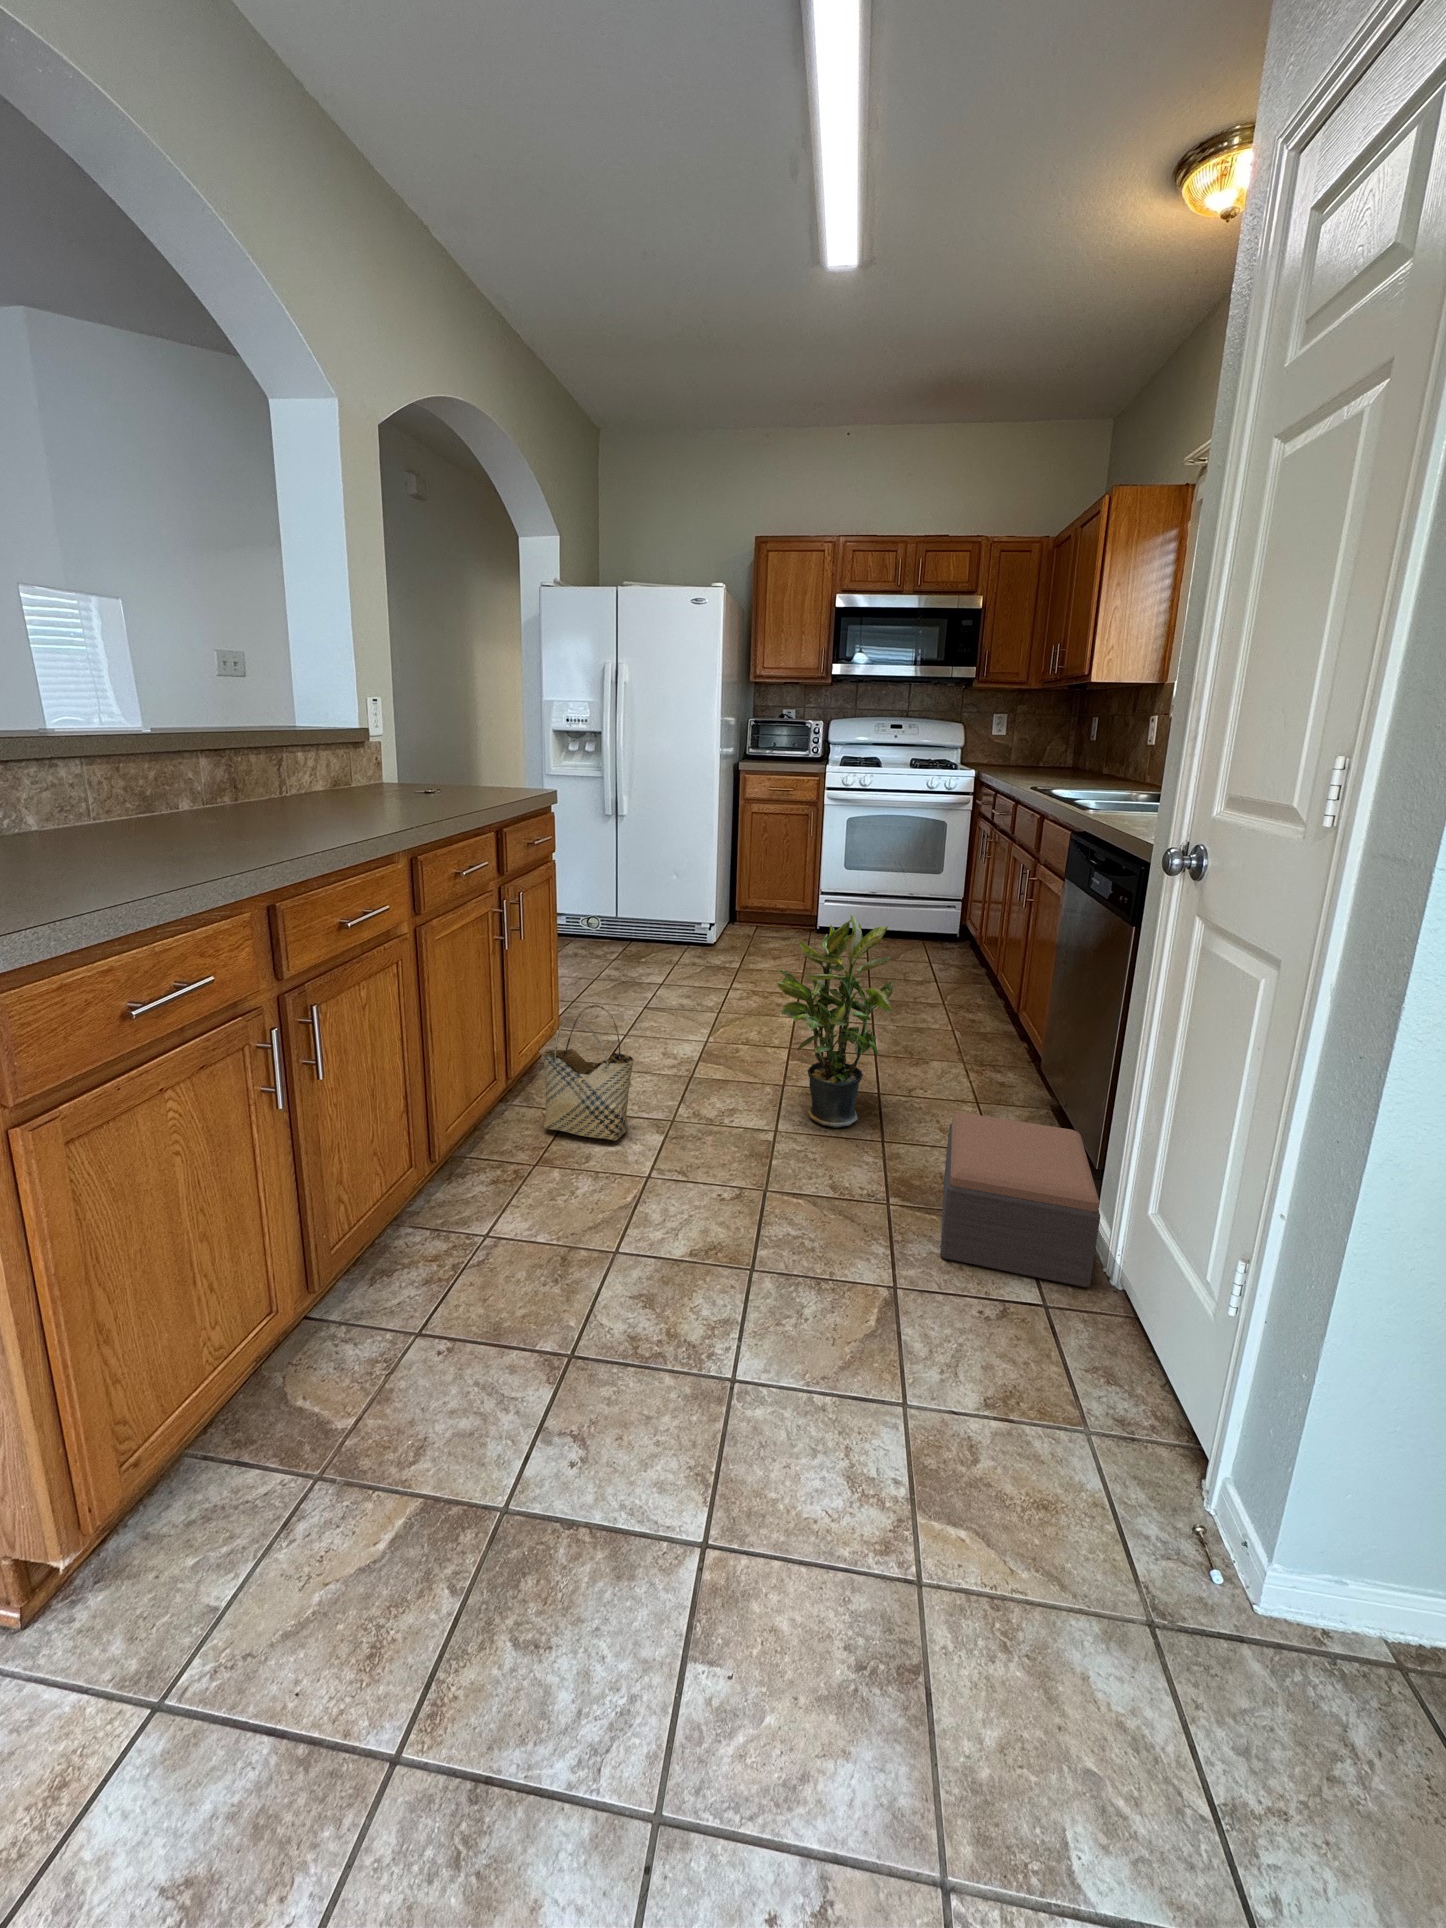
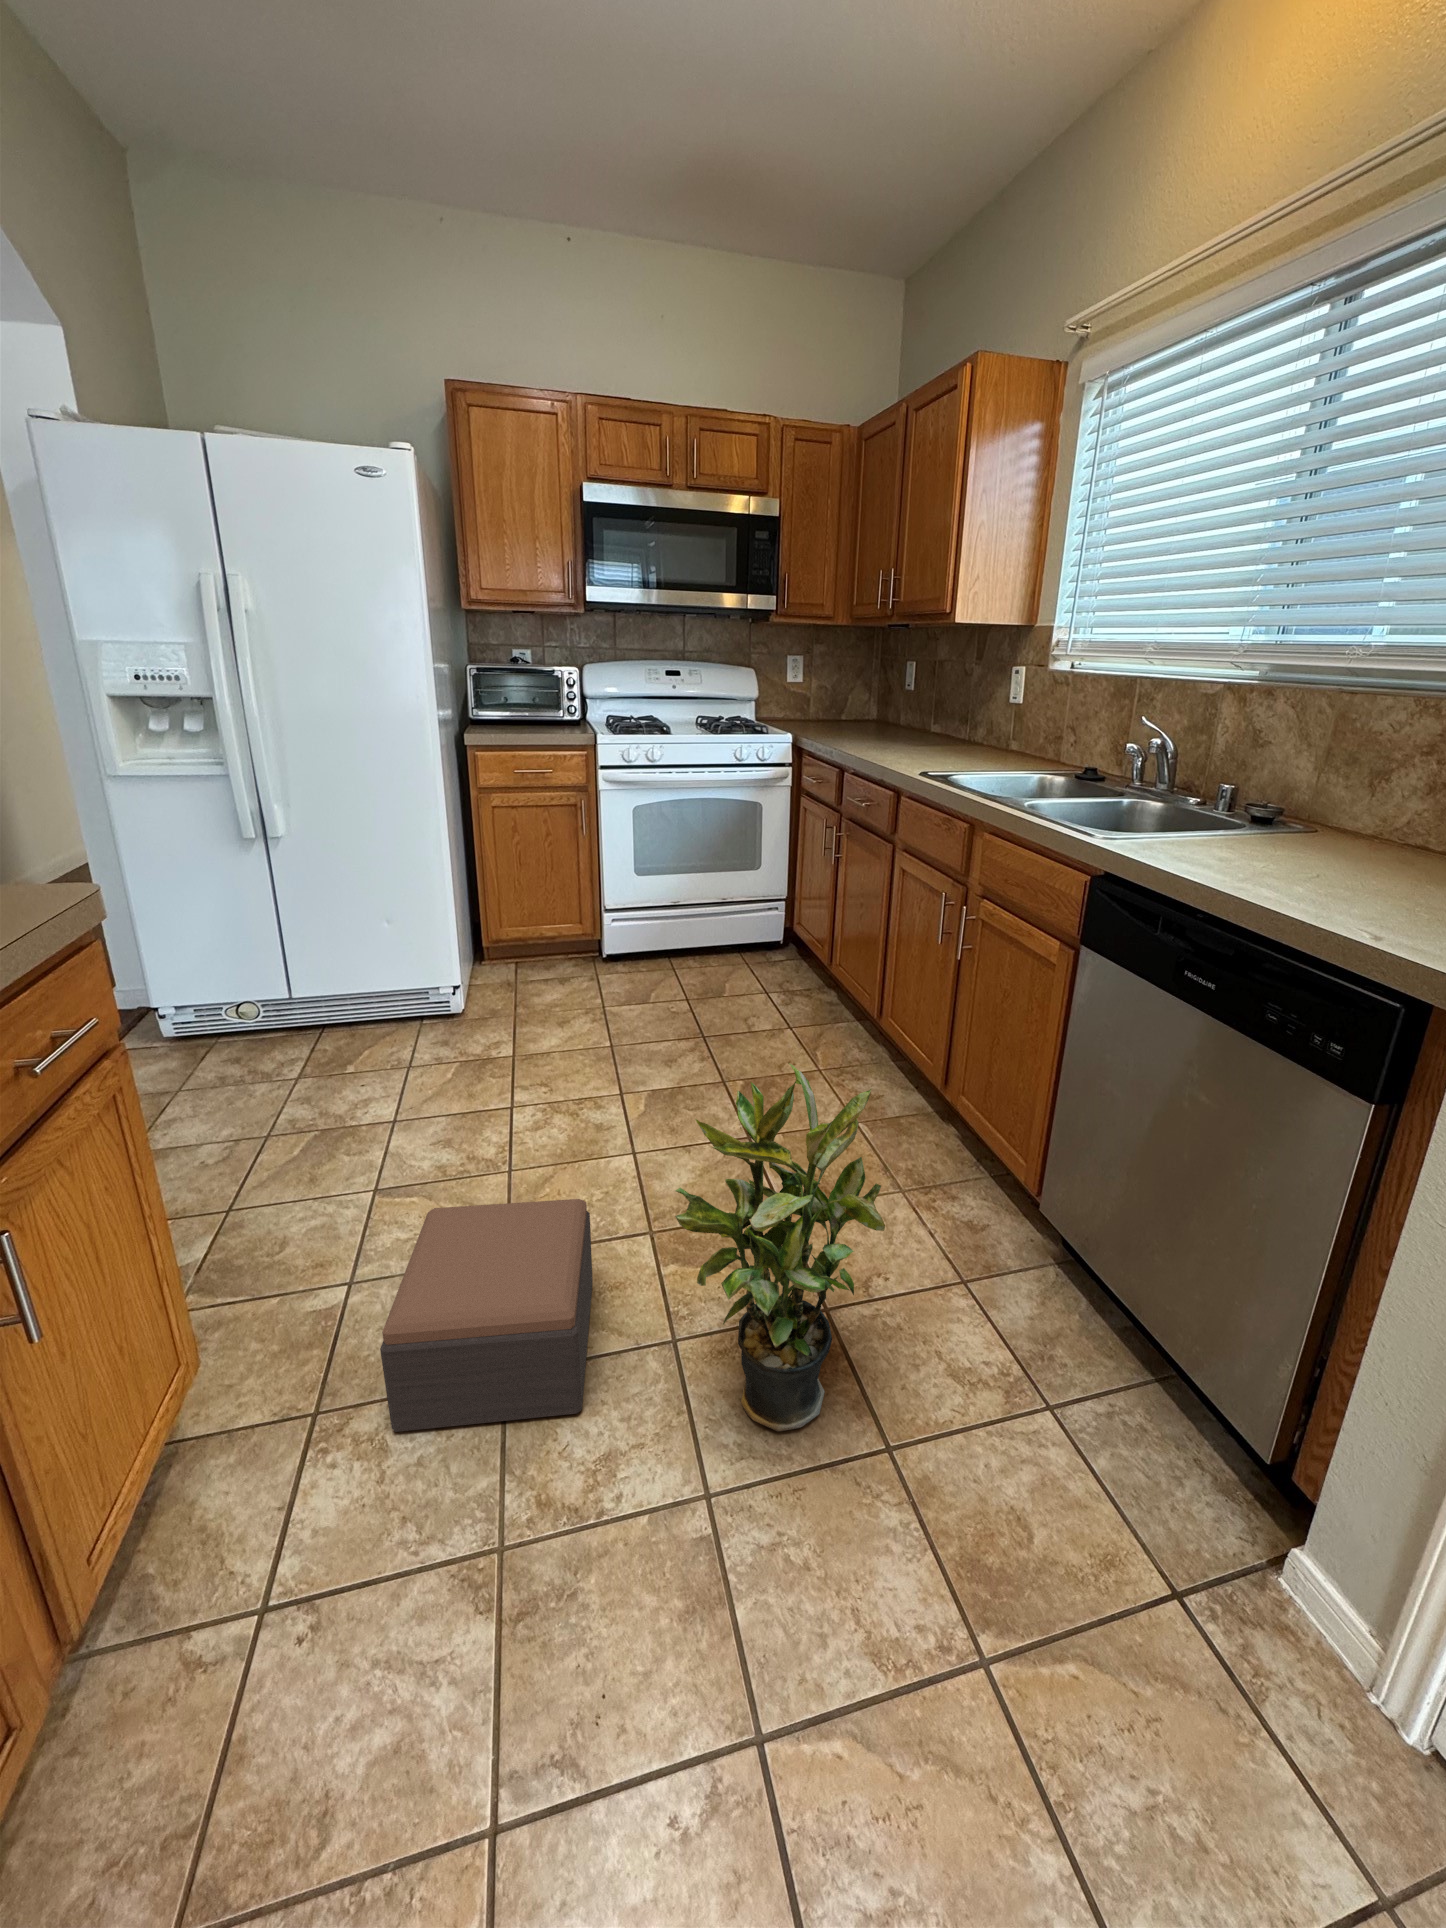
woven basket: present [542,1005,634,1140] -> none [162,1396,414,1721]
footstool: present [940,1113,1100,1287] -> present [380,1199,593,1432]

